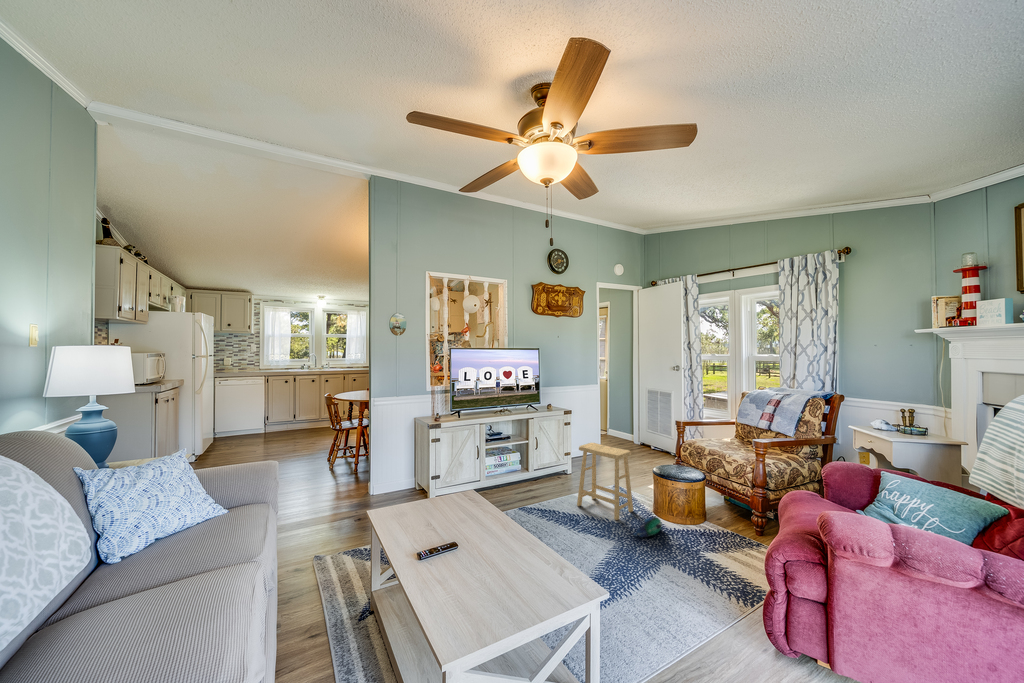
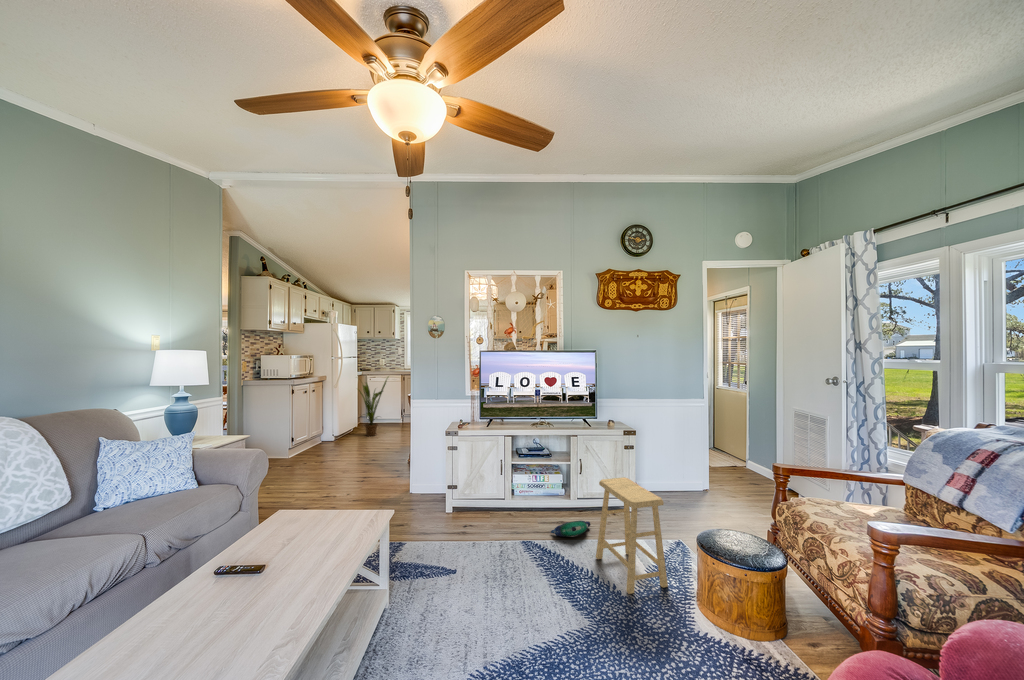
house plant: none [210,379,261,452] -> present [360,377,388,436]
plush toy: present [633,517,662,537] -> present [551,521,591,537]

